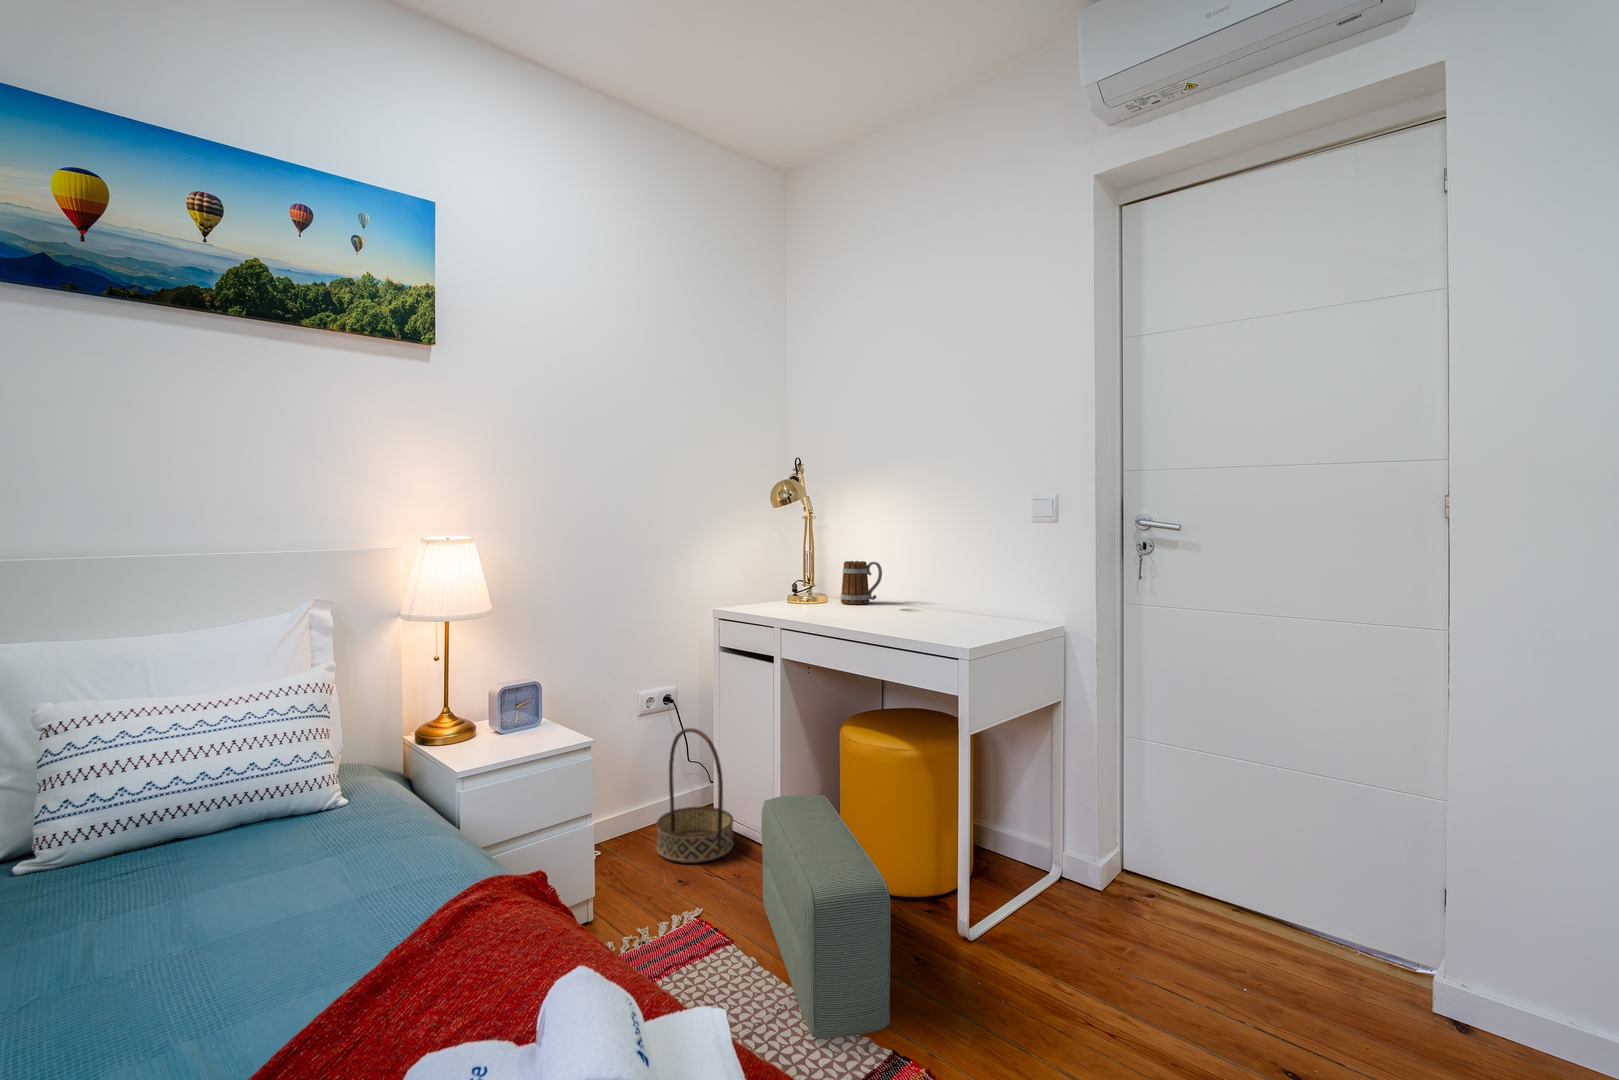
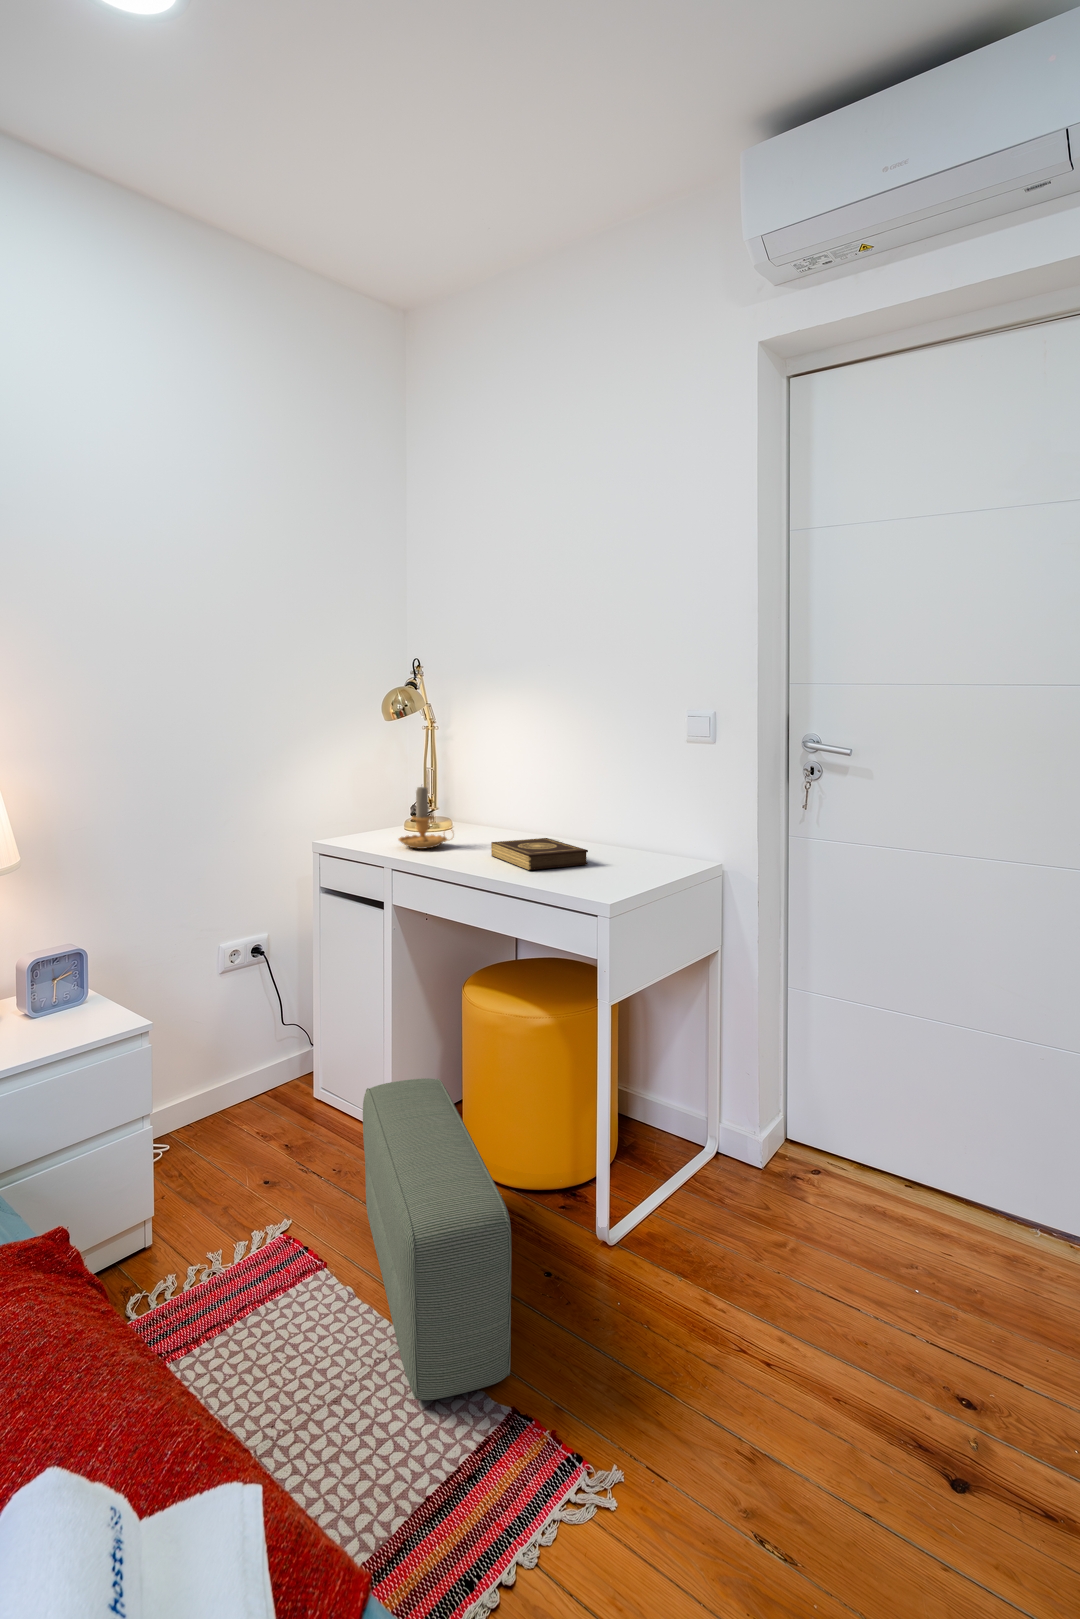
candle: none [787,556,834,609] -> present [399,787,452,849]
mug: present [840,561,882,604] -> none [464,786,514,839]
book: none [865,601,947,623] -> present [491,838,588,870]
basket: present [657,728,733,863] -> none [241,993,337,1155]

